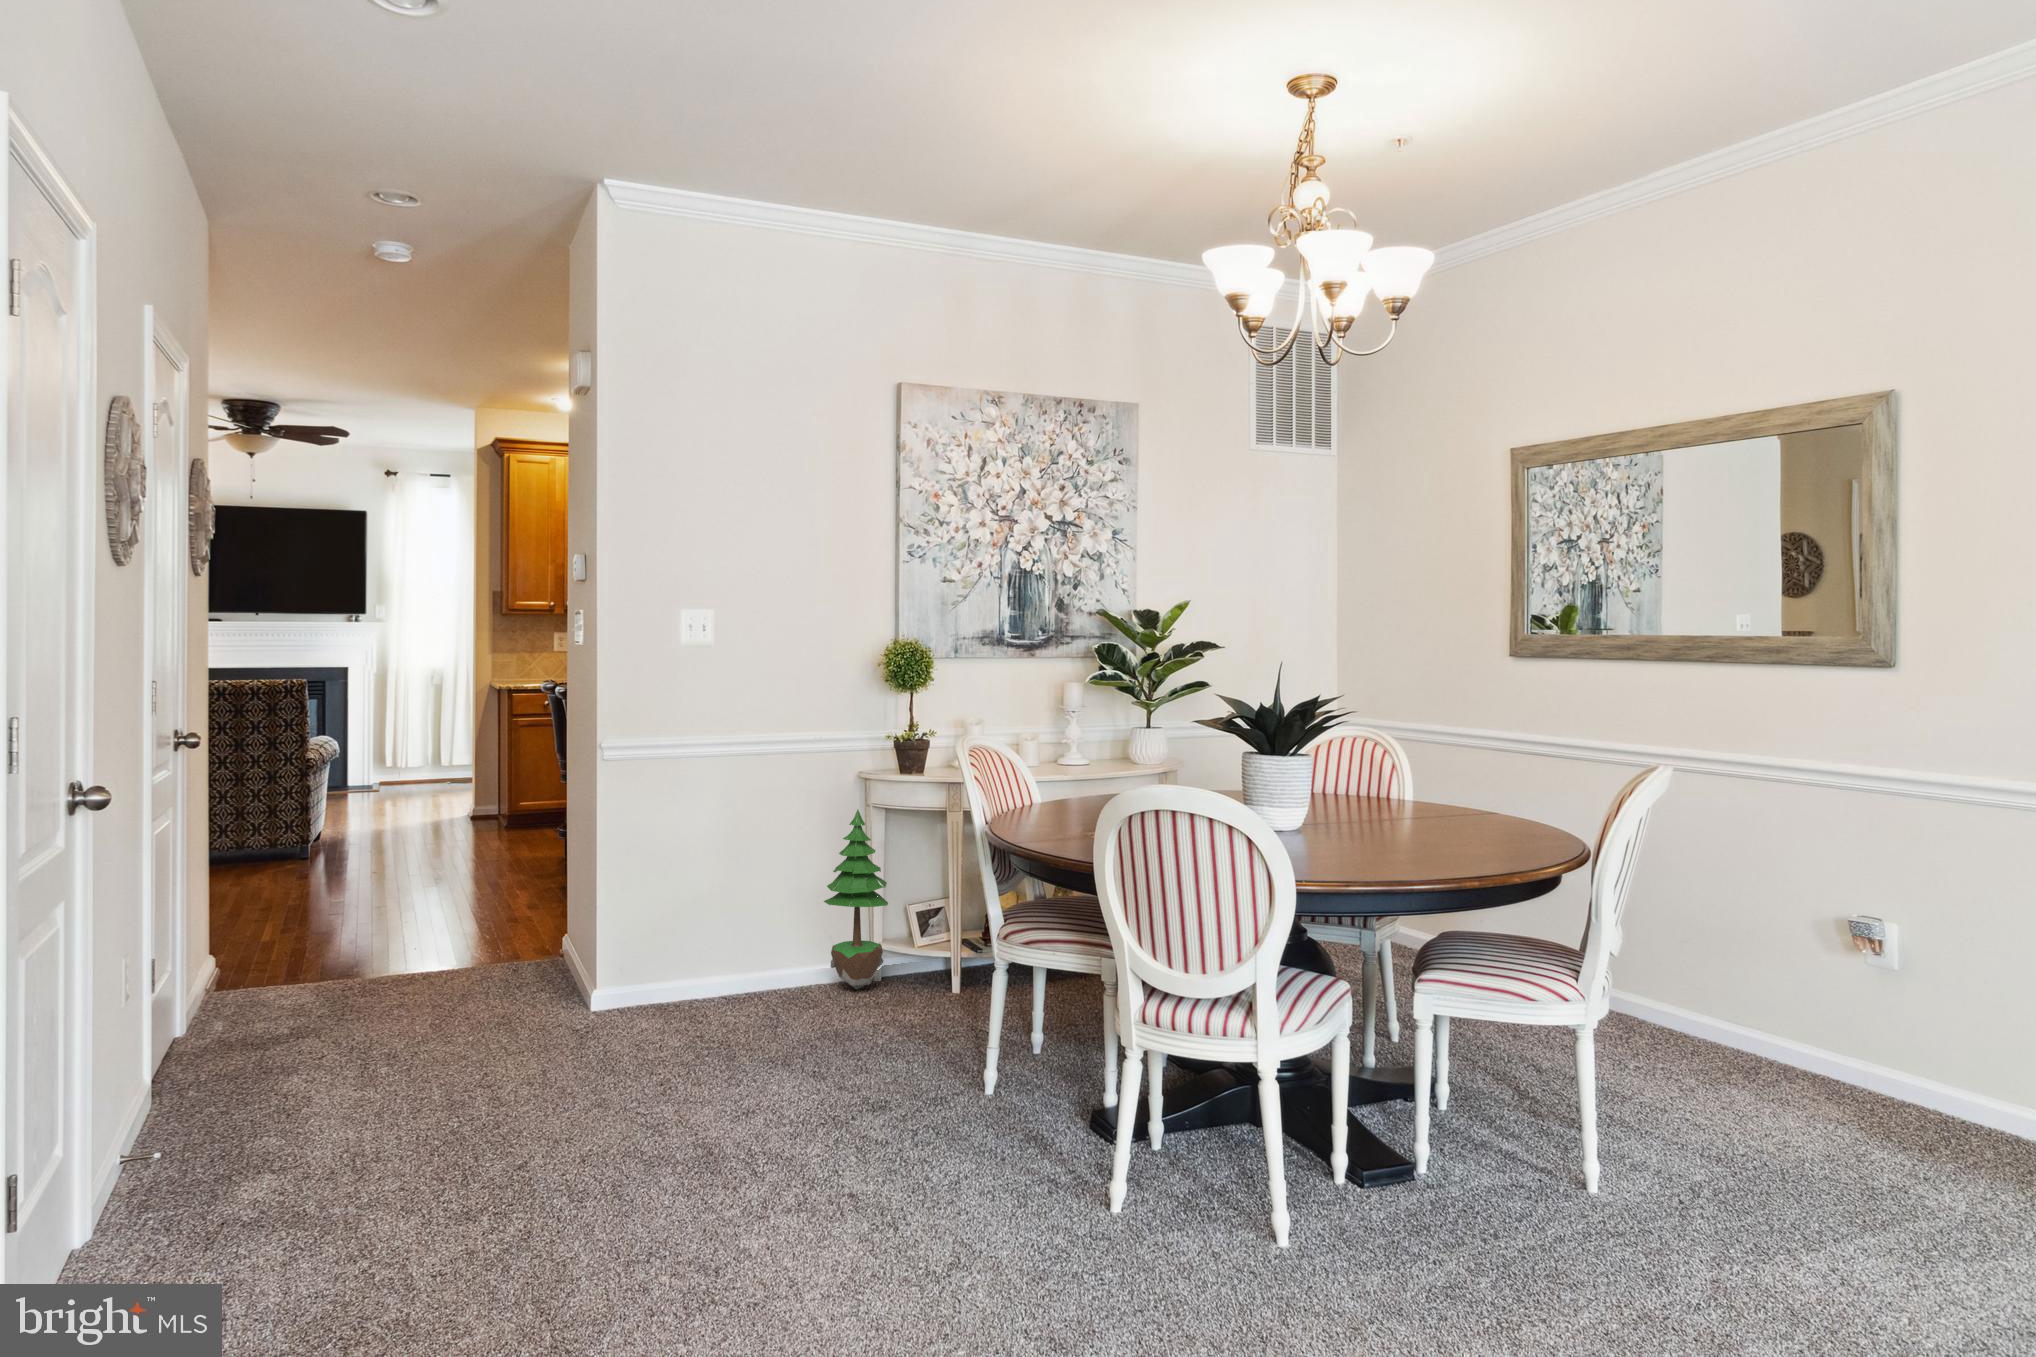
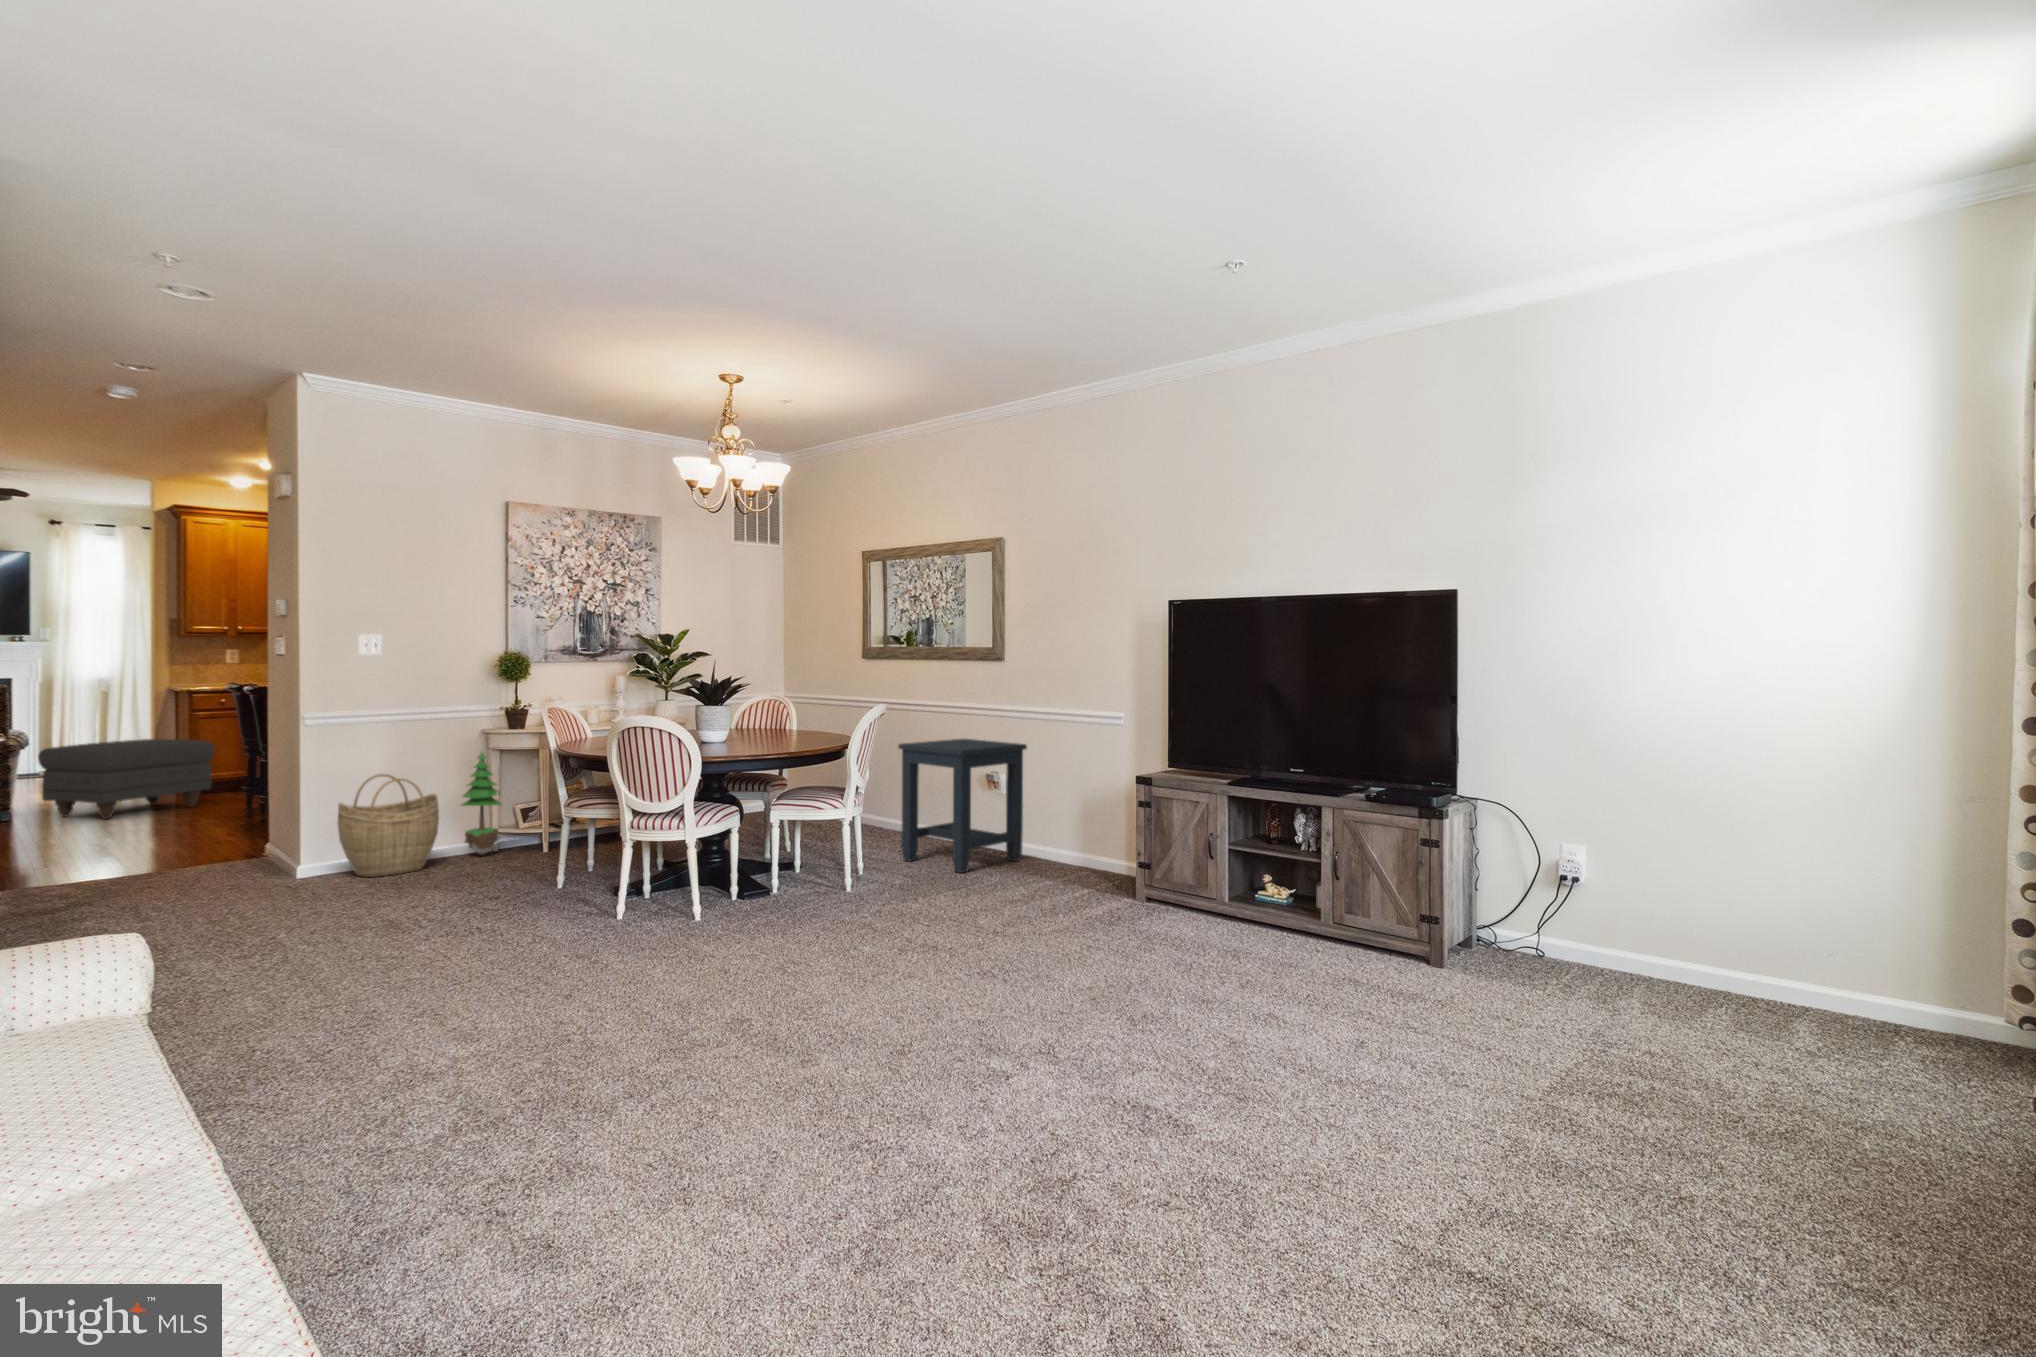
ottoman: none [340,759,533,868] -> present [38,739,214,819]
side table: none [1653,829,1984,1158] -> present [898,739,1027,873]
woven basket: none [645,846,792,1025] -> present [338,774,439,877]

